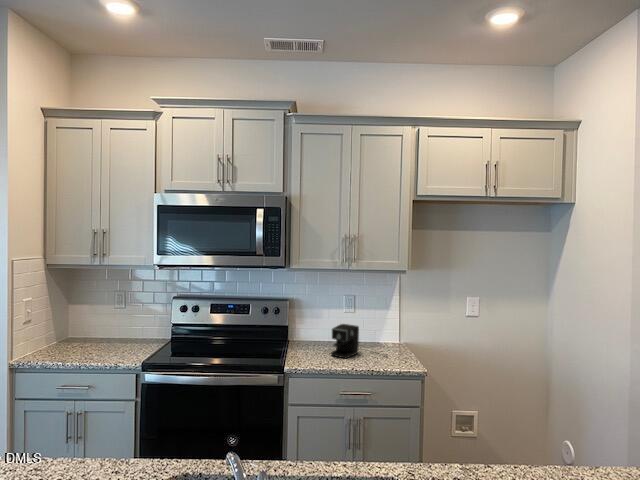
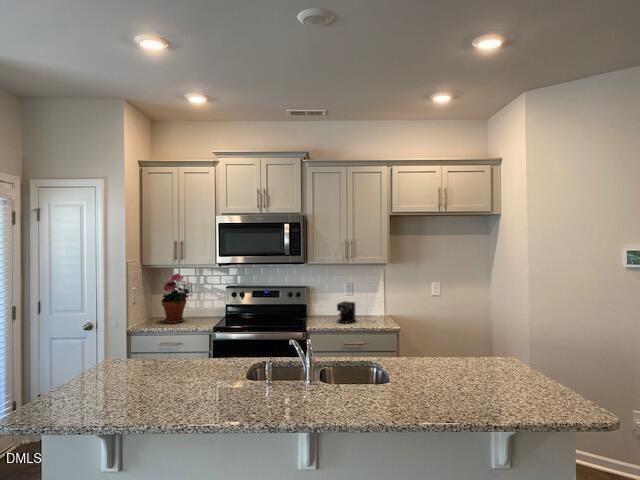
potted plant: none [72,277,117,352] -> present [162,274,189,323]

